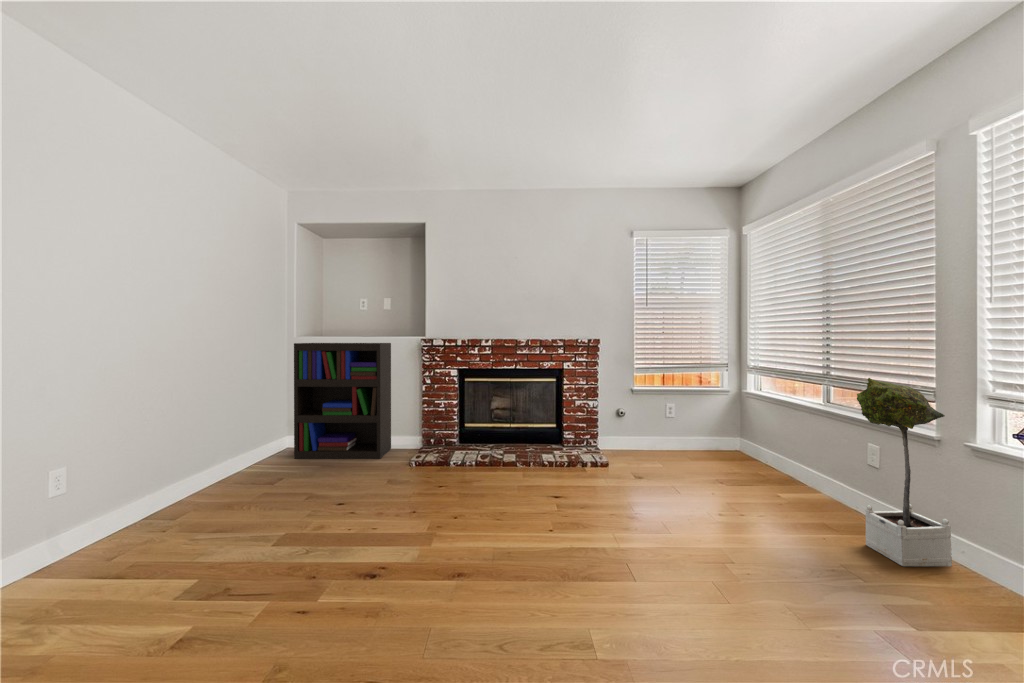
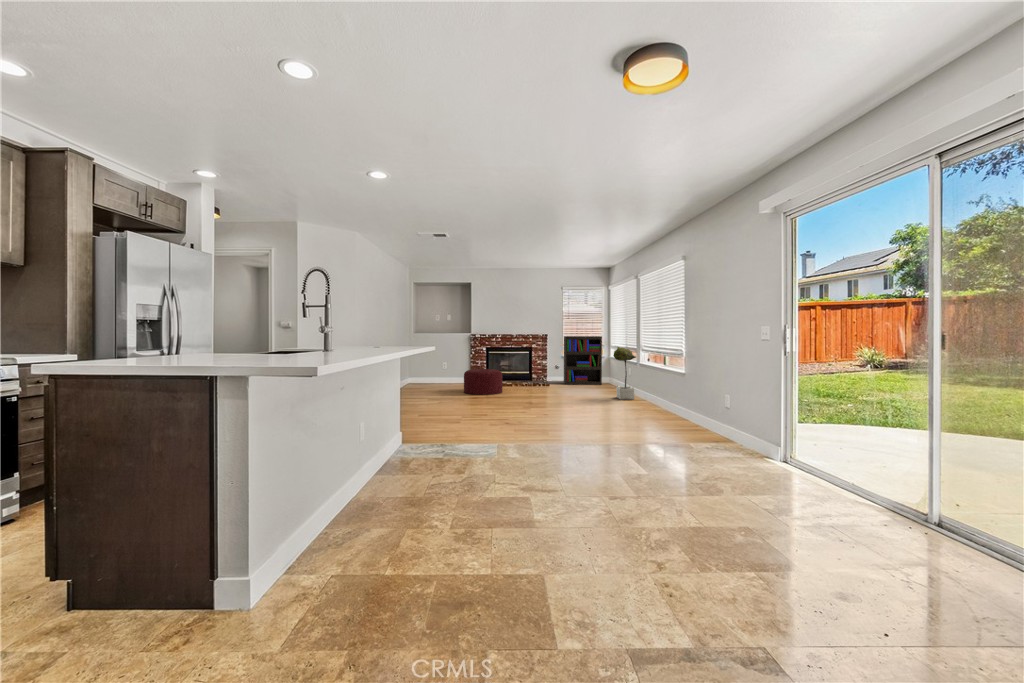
bookshelf: present [294,343,391,459] -> present [564,336,602,385]
ottoman: none [381,432,492,522] -> present [464,369,502,395]

